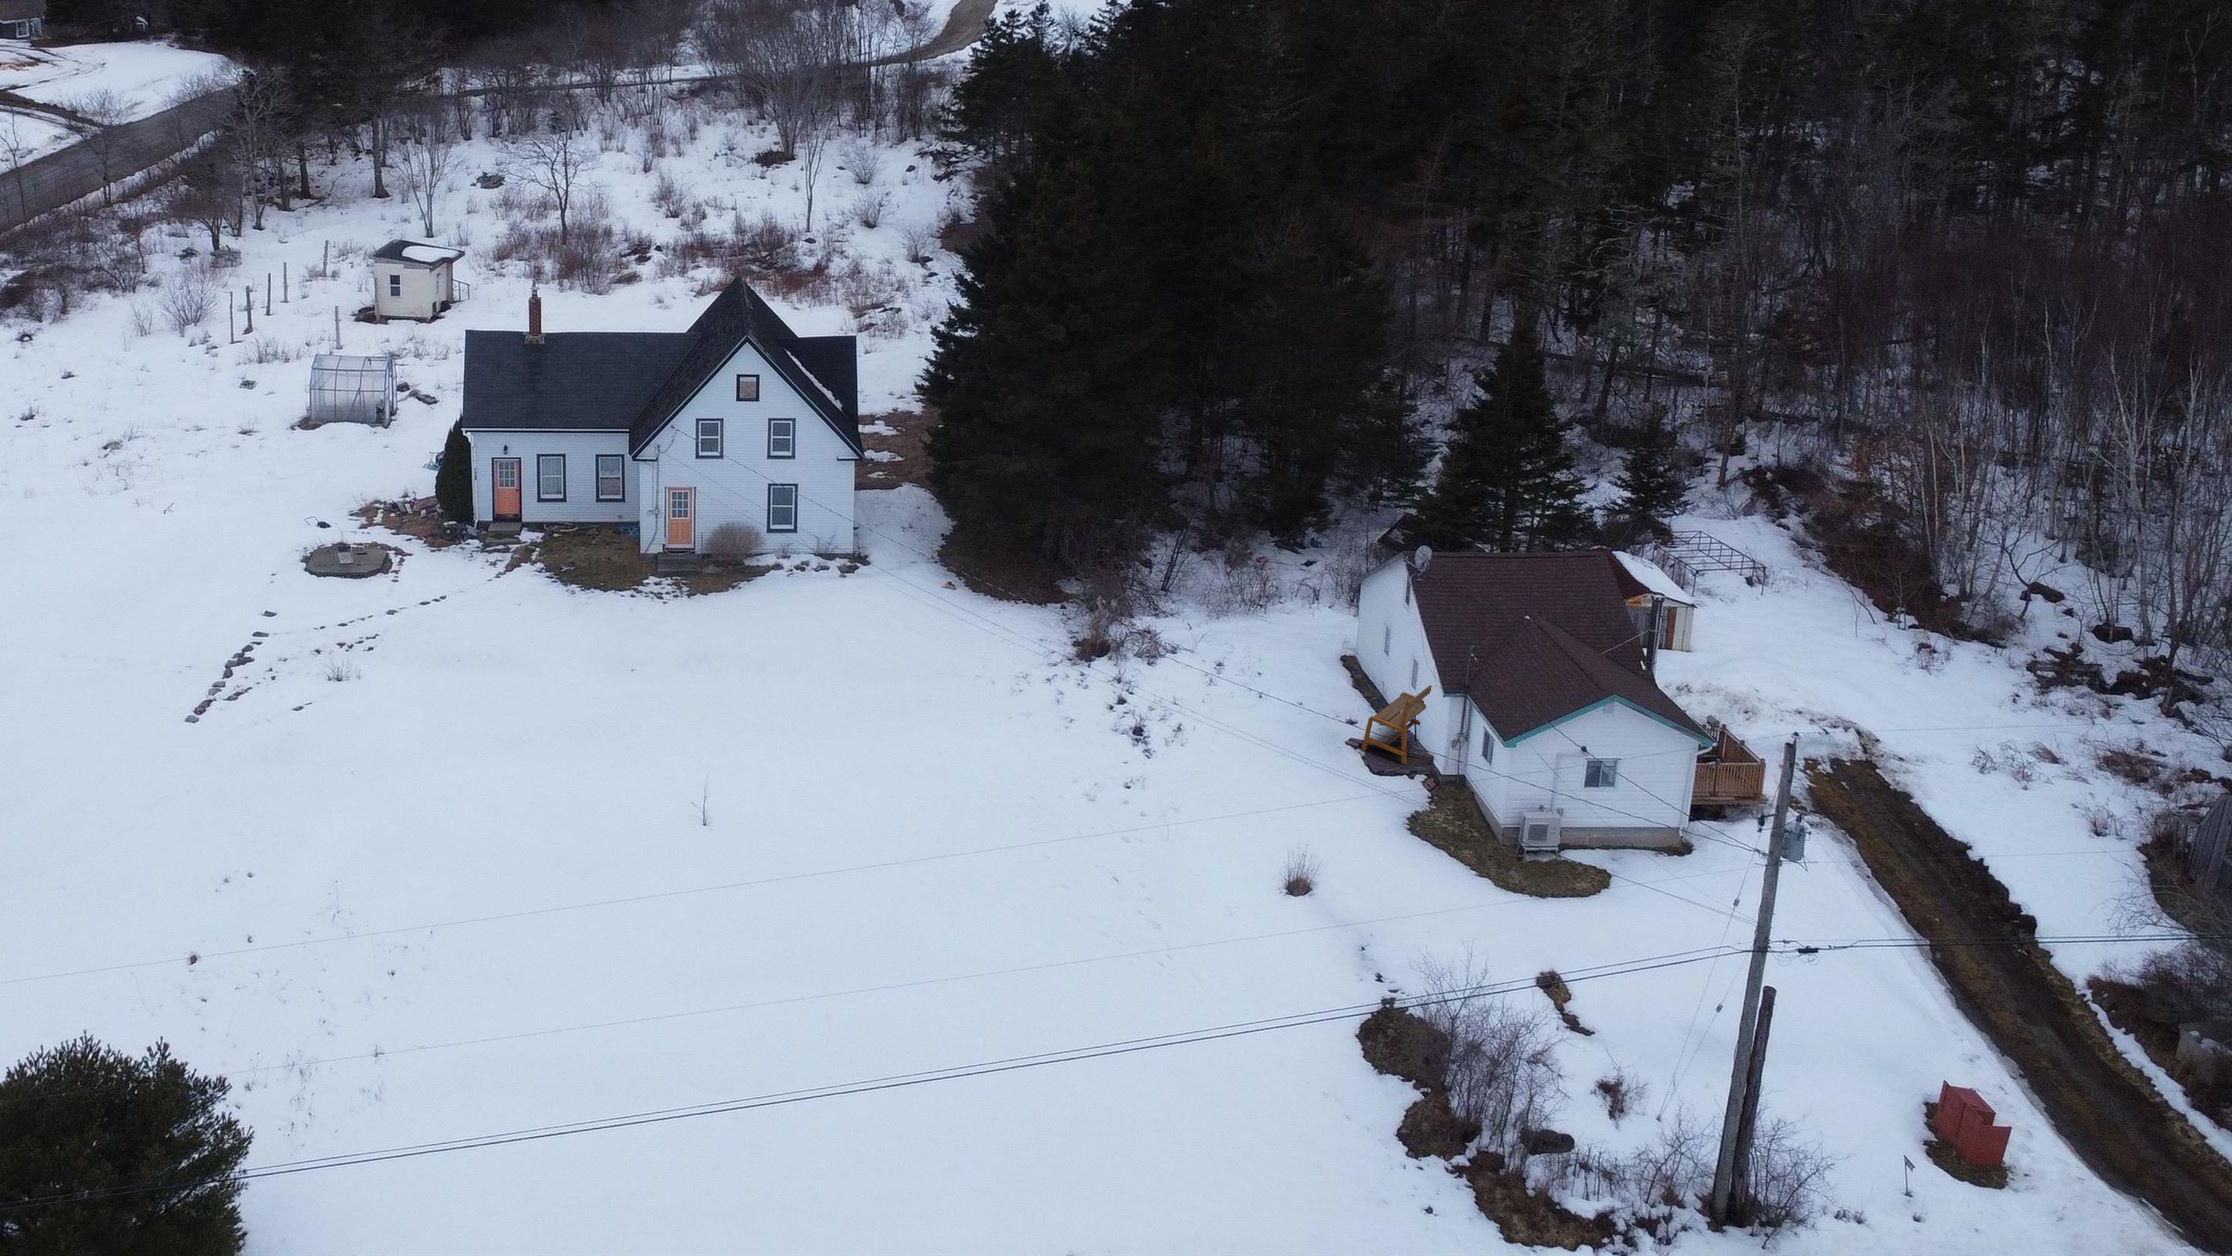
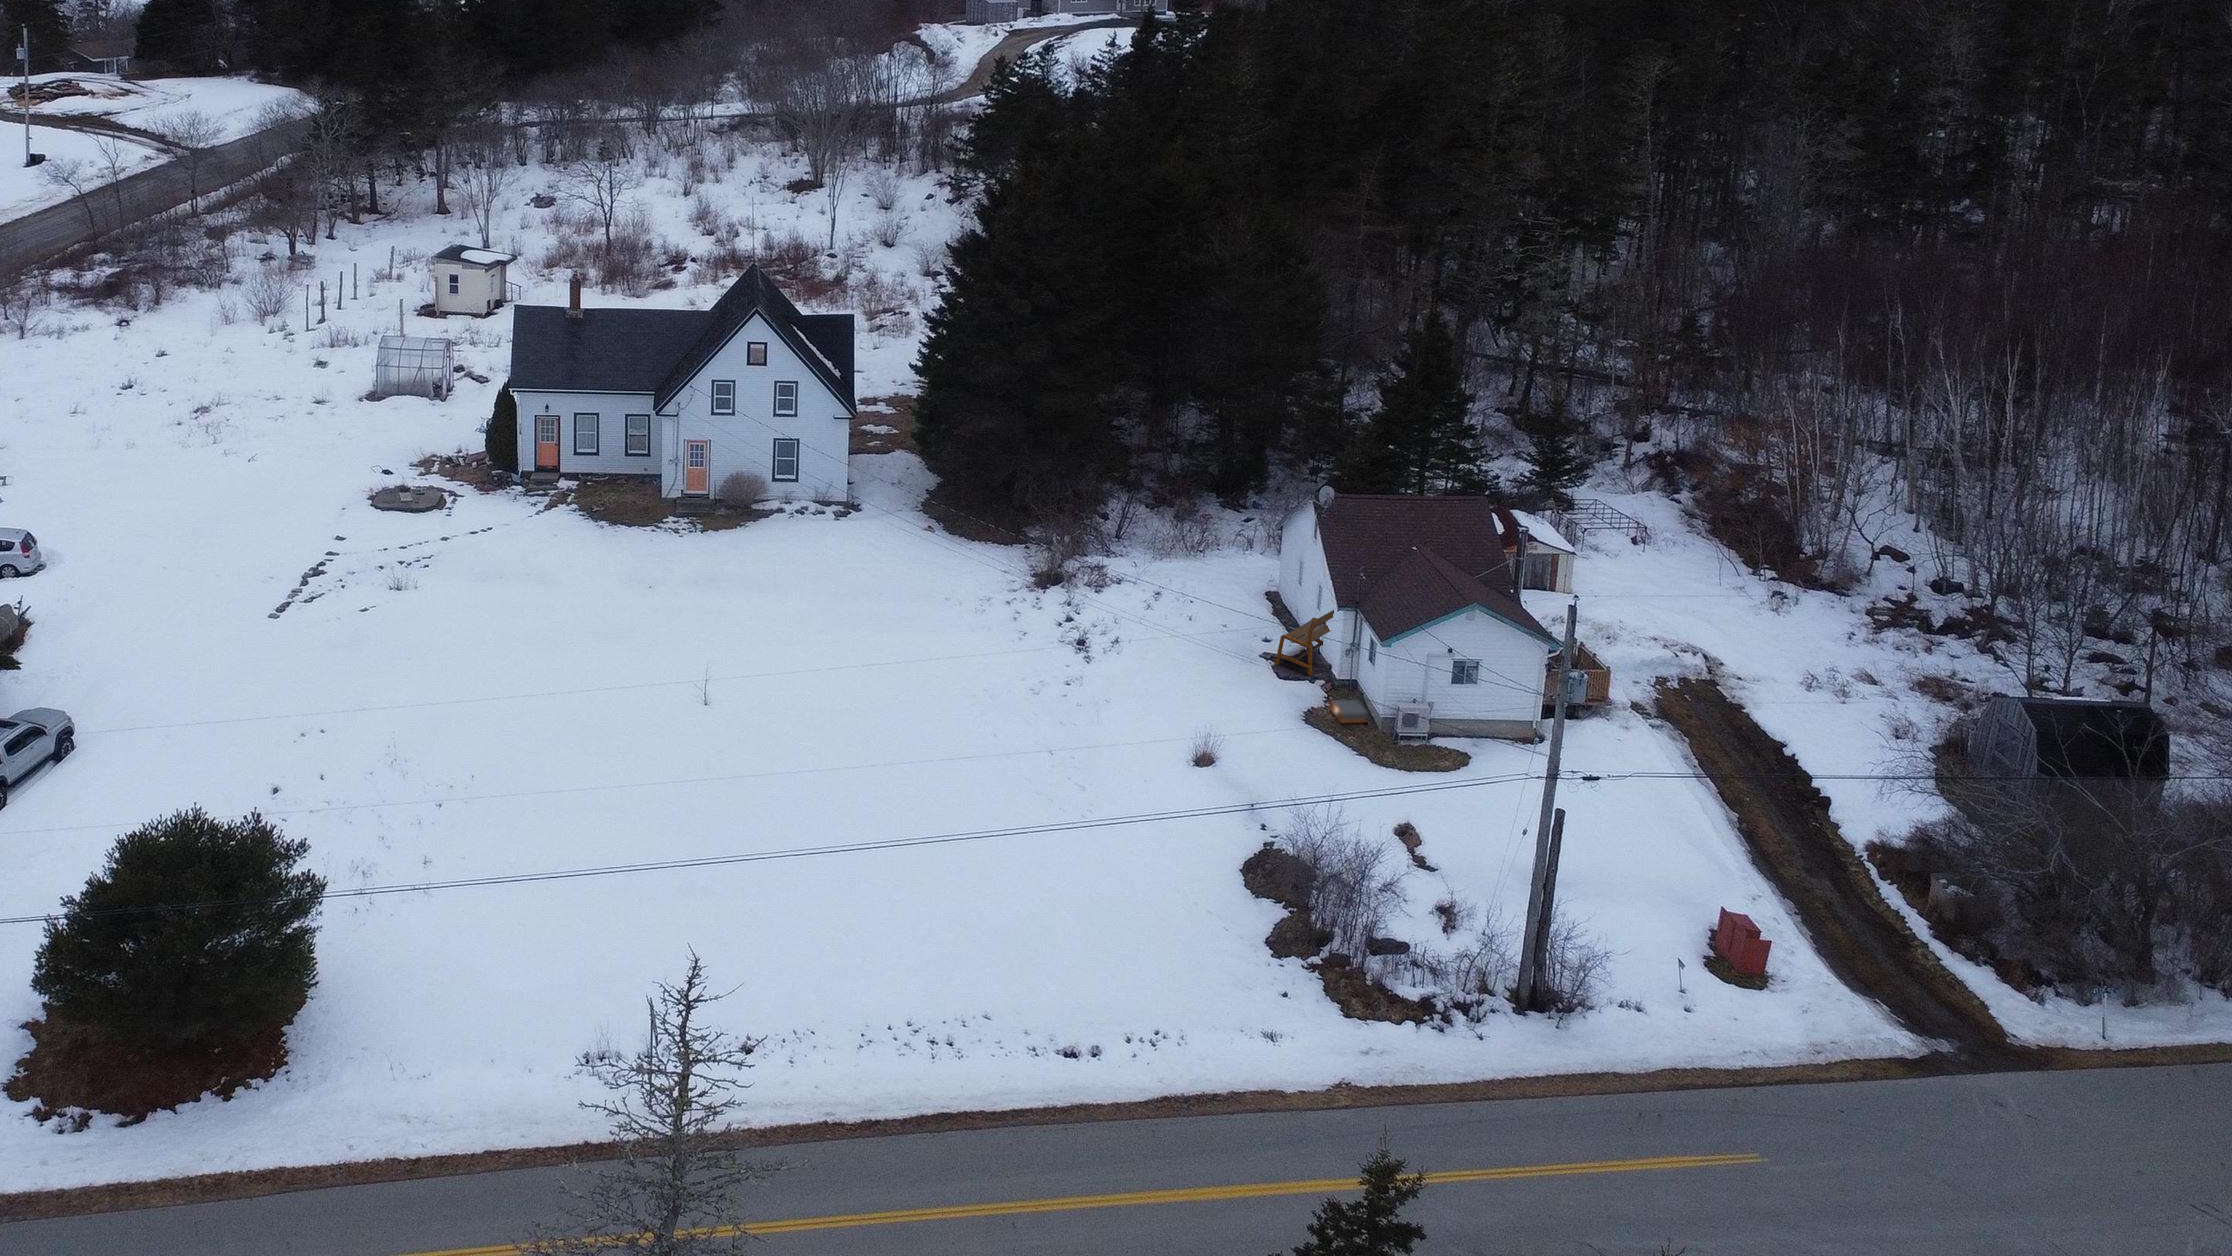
storage box: none [1432,797,1486,828] -> present [1330,700,1367,723]

